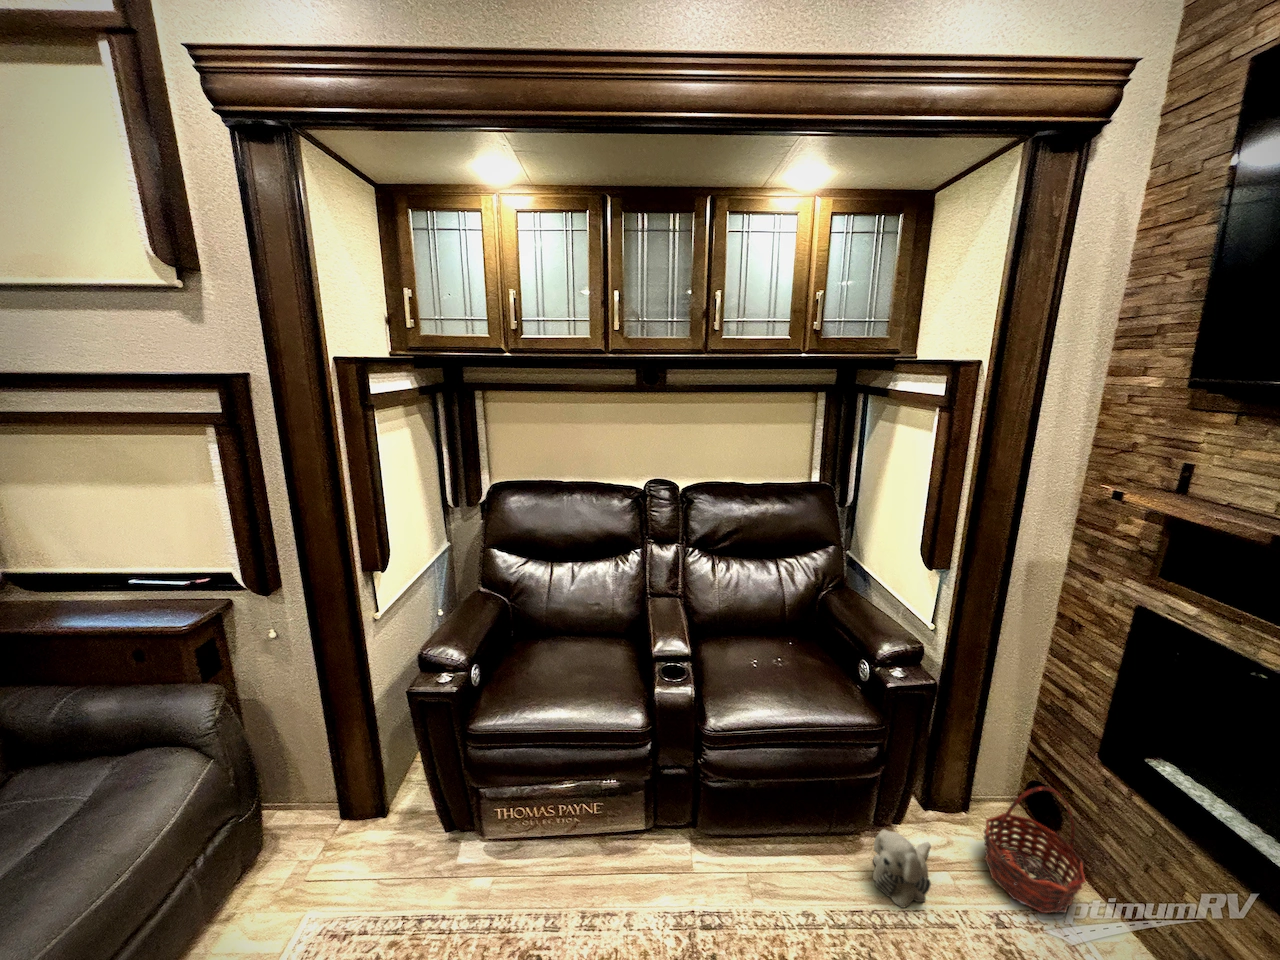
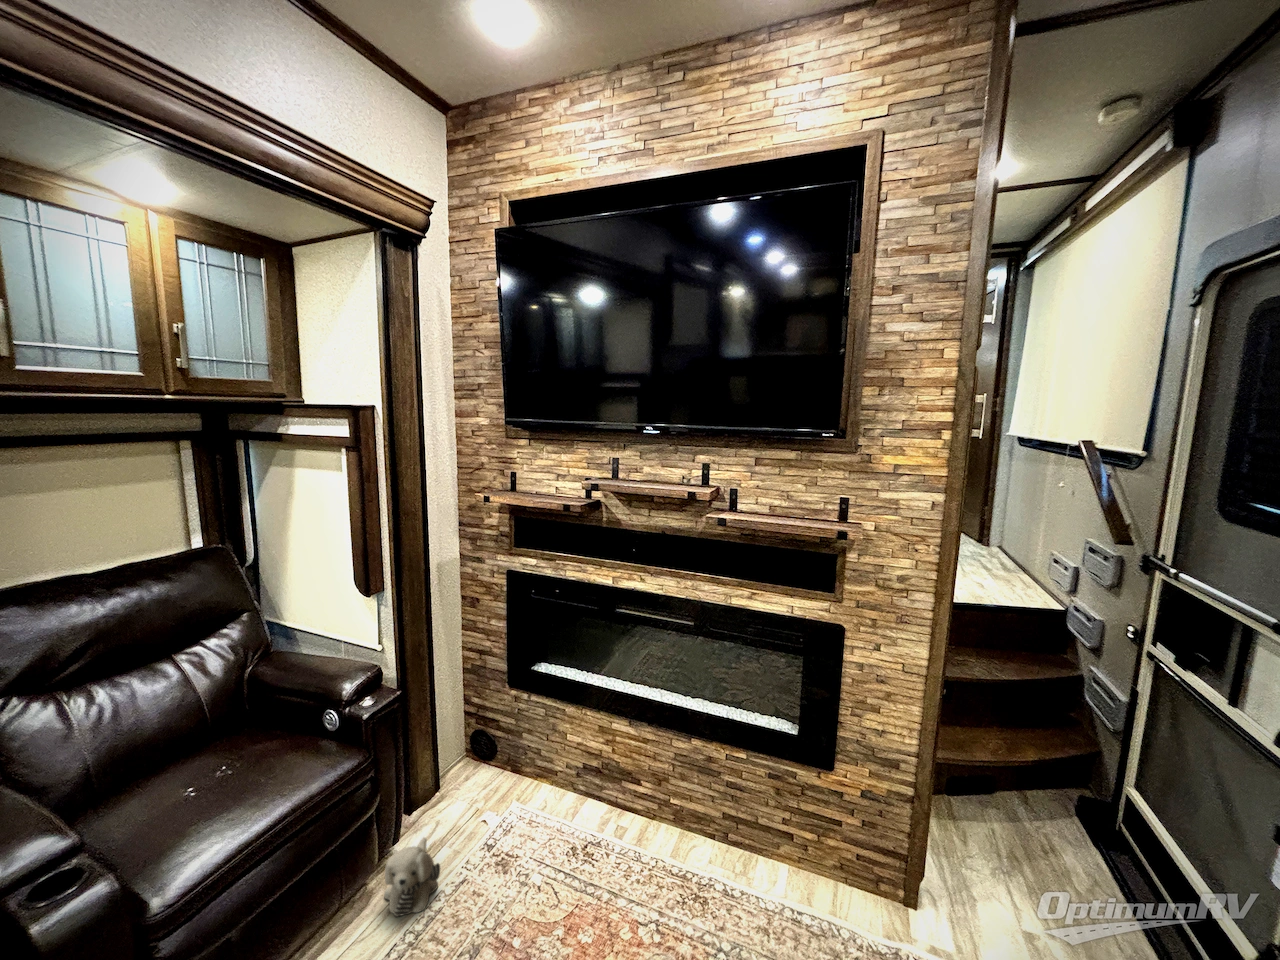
basket: present [984,787,1086,913] -> none [457,722,523,823]

